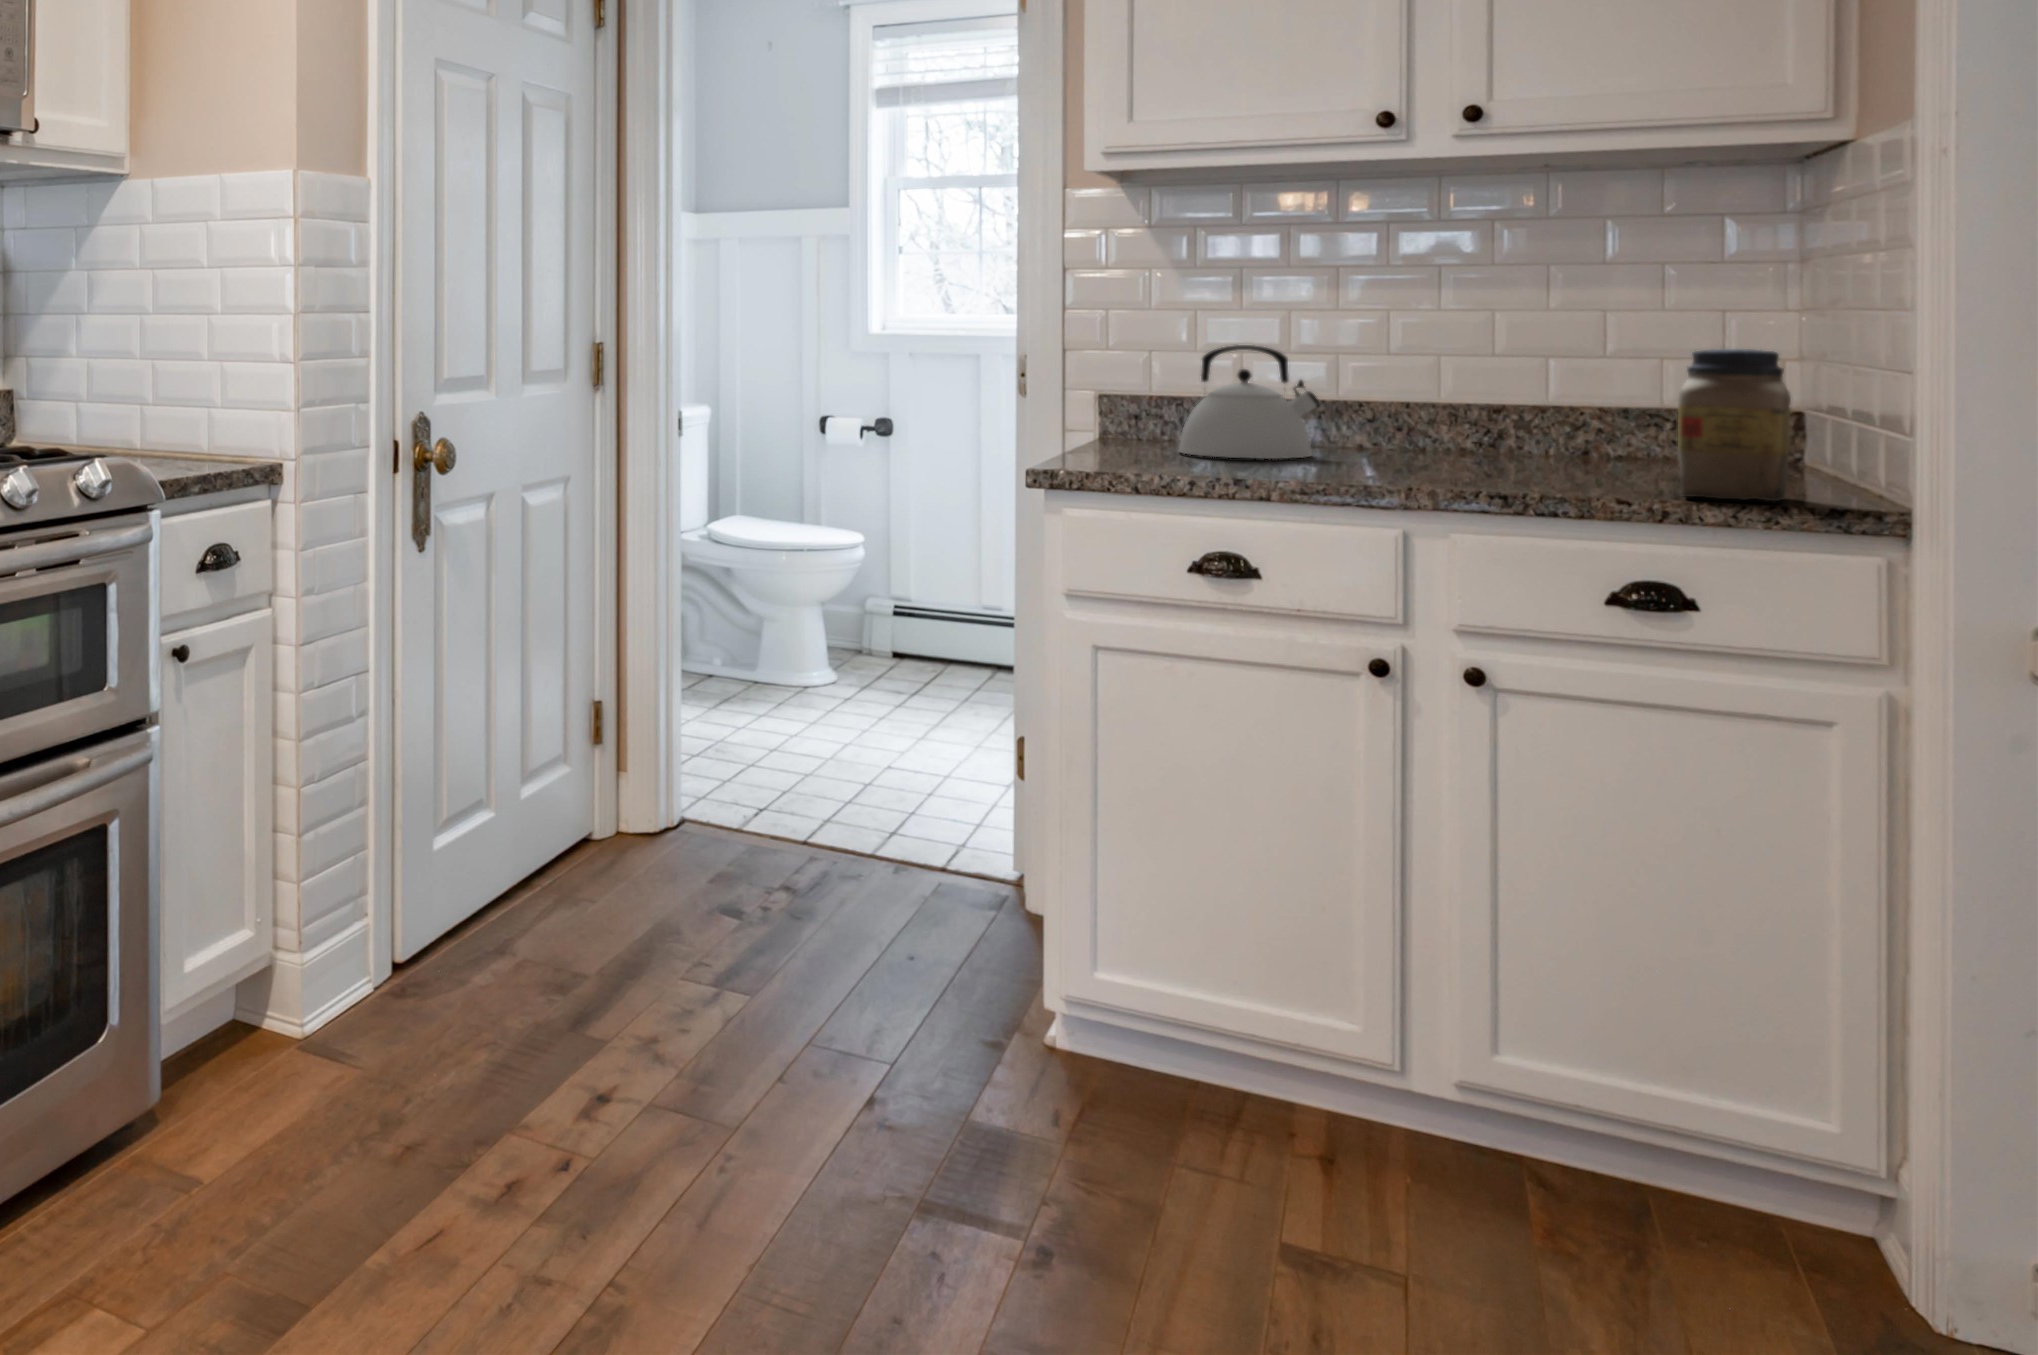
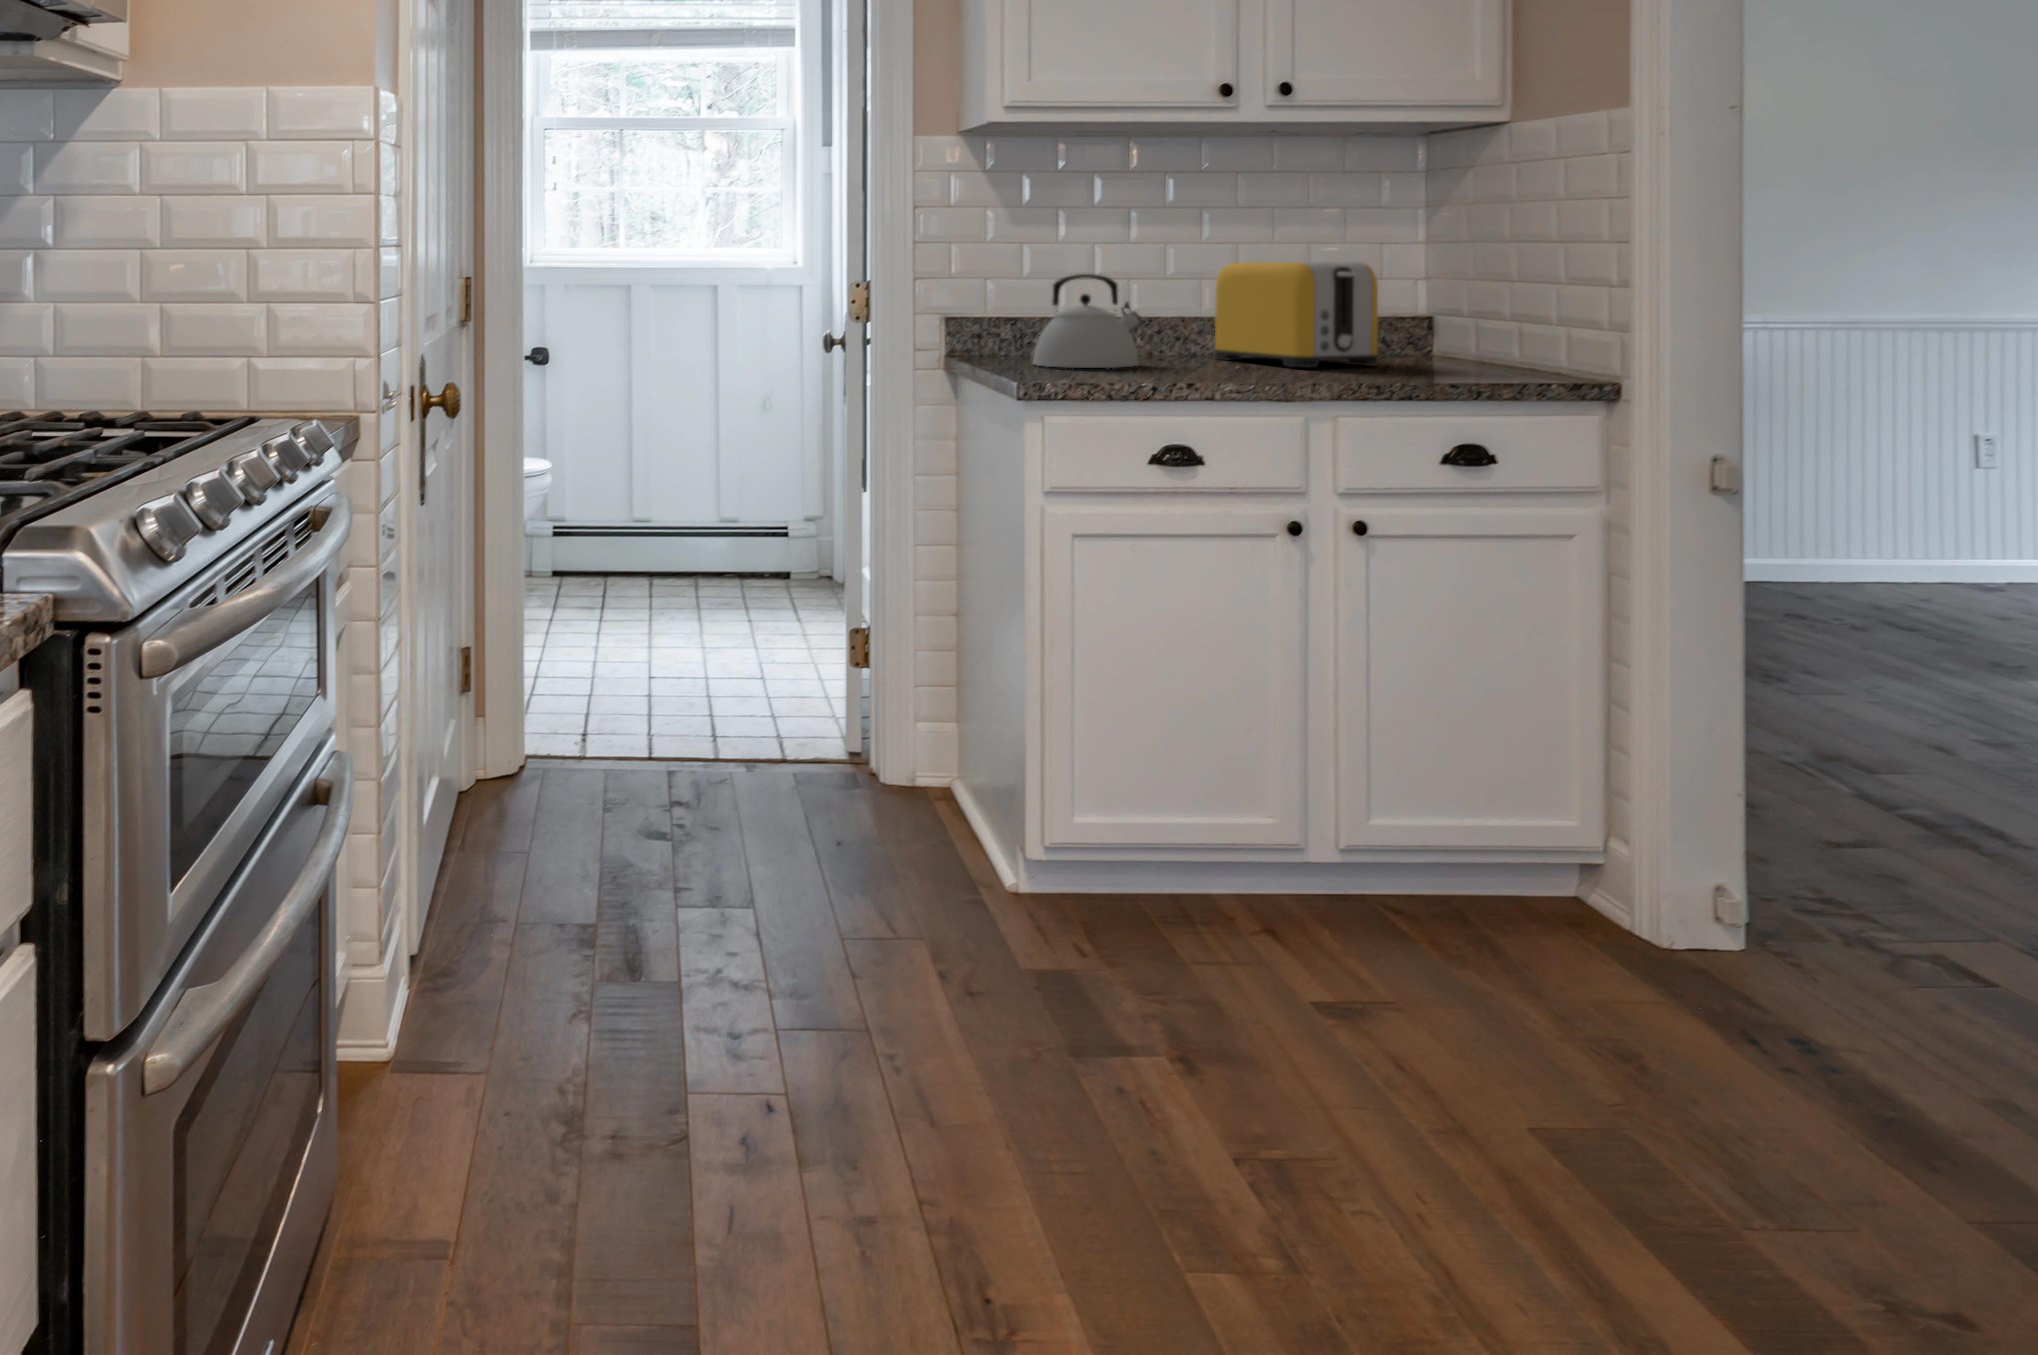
toaster: none [1453,334,1637,473] -> present [1215,261,1378,367]
jar: present [1678,349,1791,501] -> none [1453,269,1541,380]

